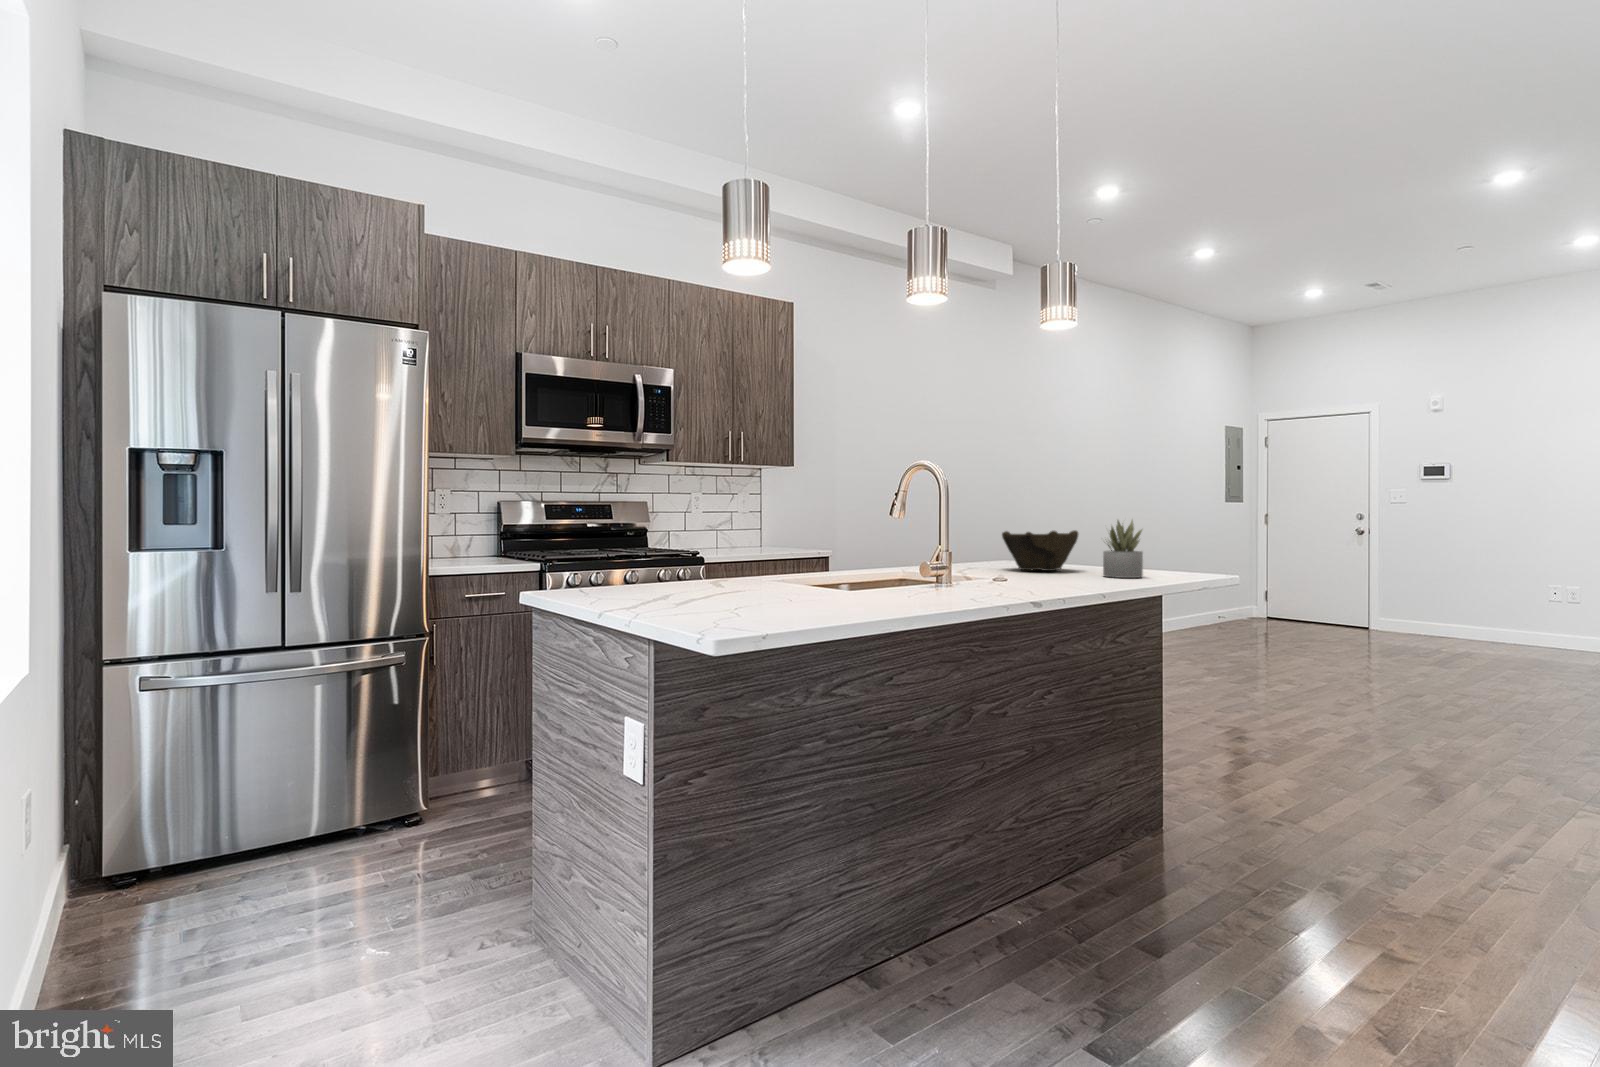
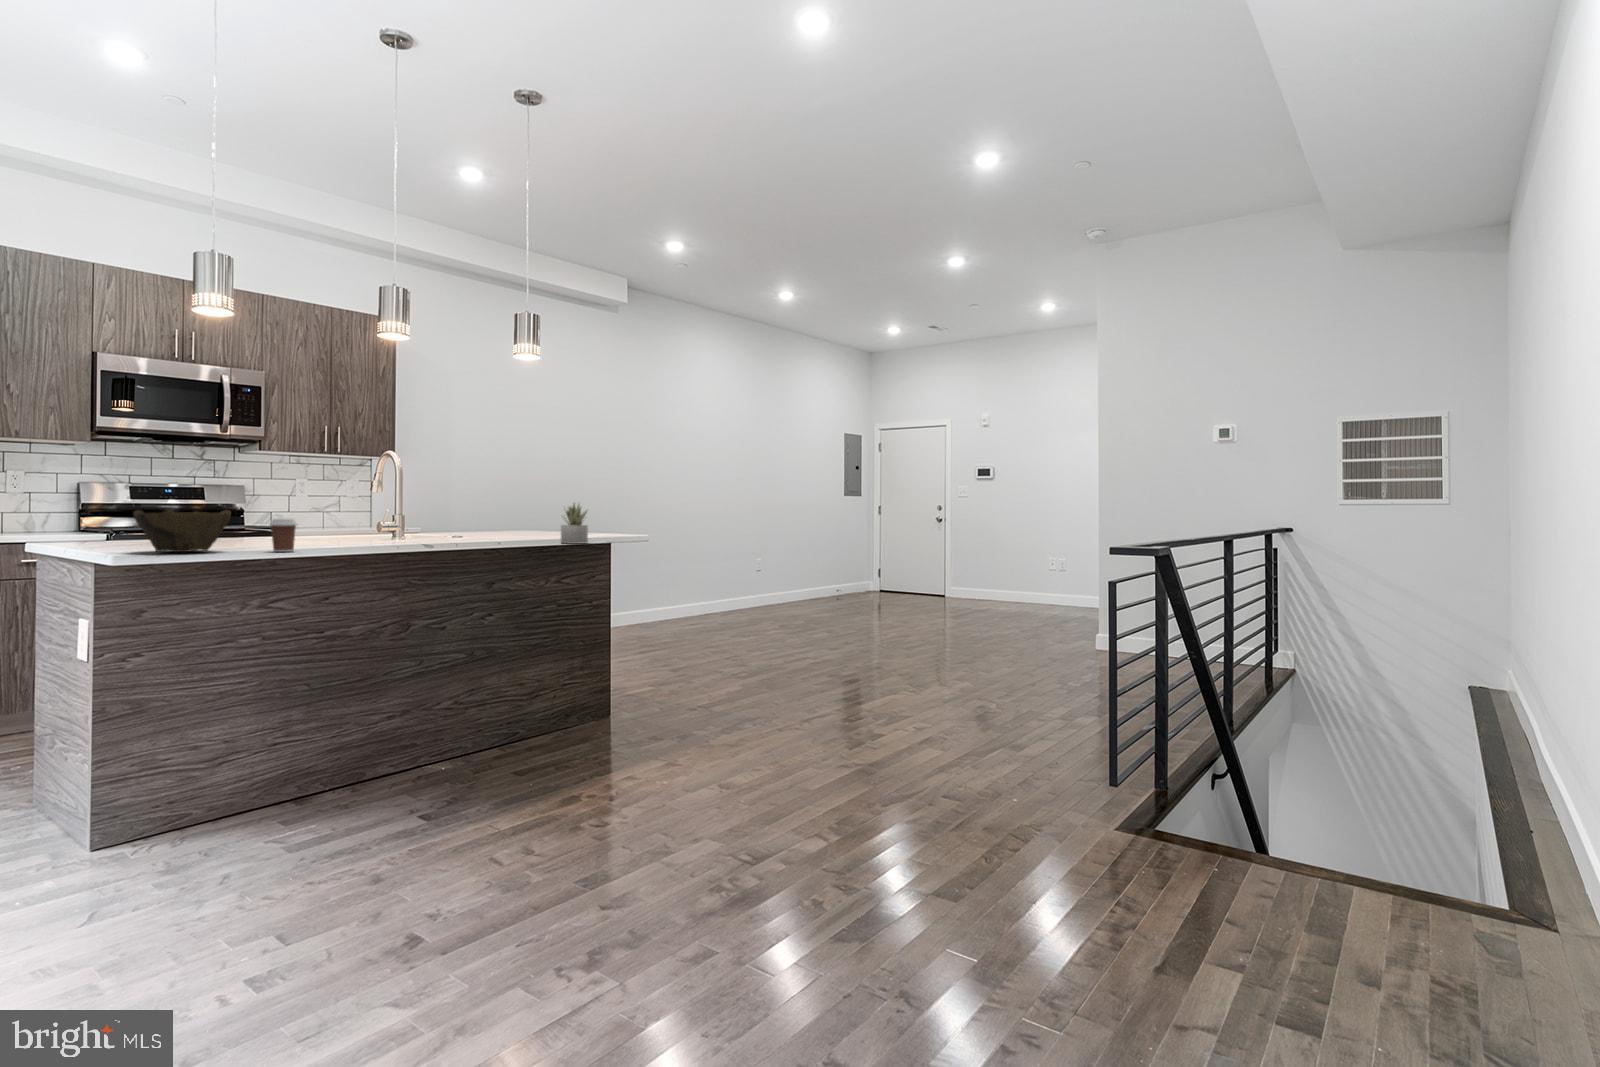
bowl: present [1002,530,1078,571] -> present [133,510,231,552]
coffee cup: none [808,550,843,599] -> present [269,518,297,552]

